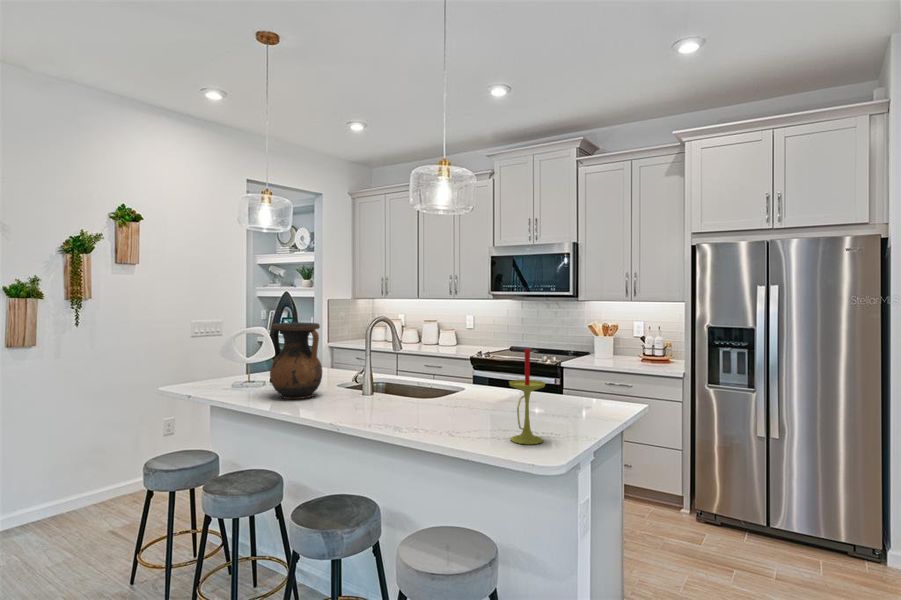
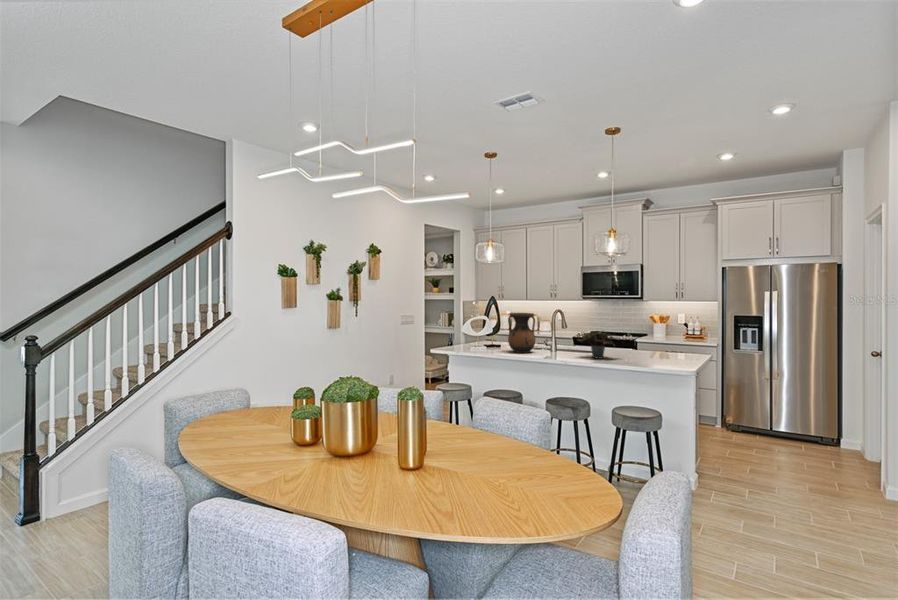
candle: present [509,349,546,444] -> none [663,321,682,365]
potted plant: none [364,360,449,418] -> present [578,331,617,359]

